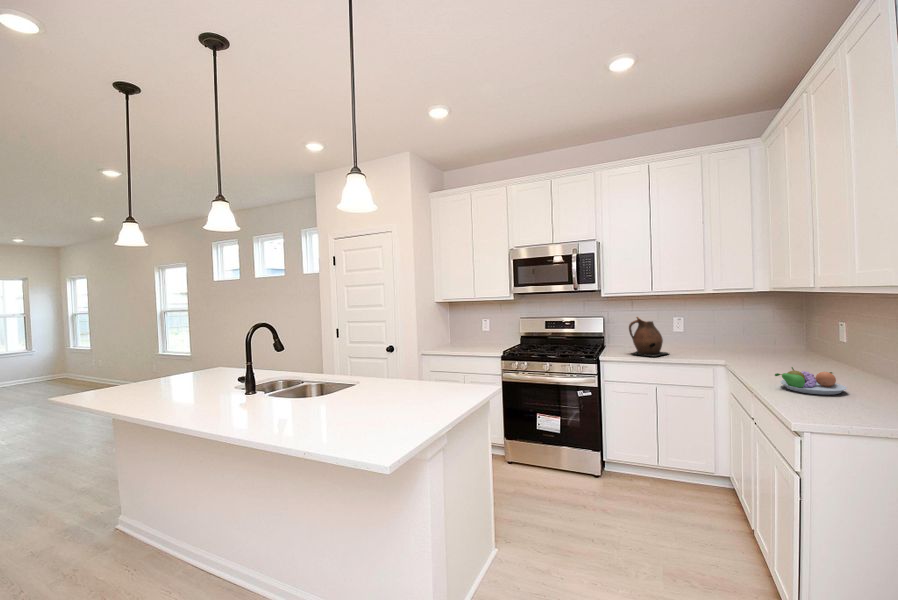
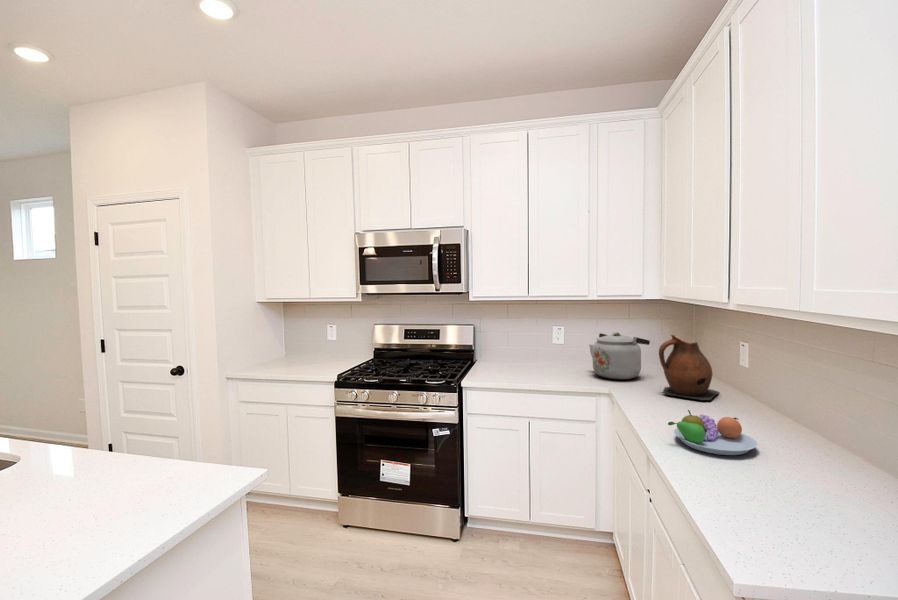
ceramic pitcher: present [629,317,669,357] -> present [659,334,719,401]
kettle: none [705,319,761,356] -> present [589,332,650,379]

